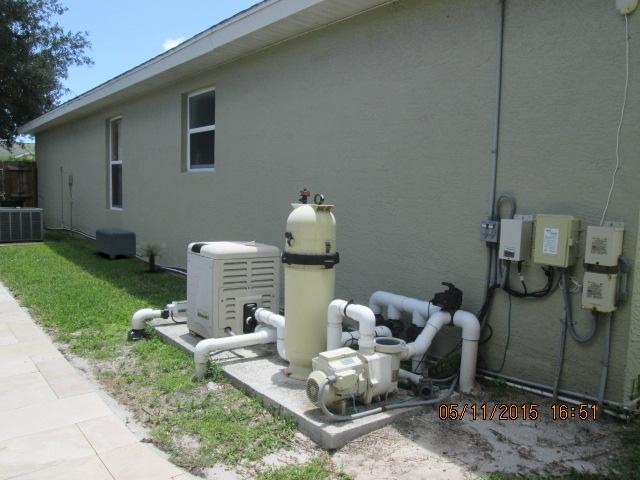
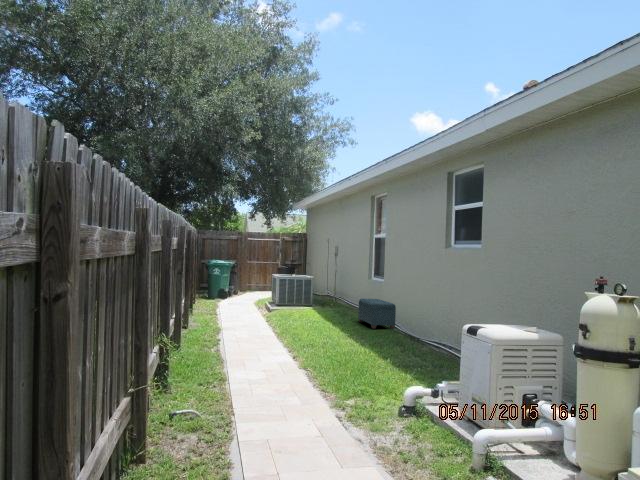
potted plant: present [136,239,167,271] -> none [398,312,428,344]

